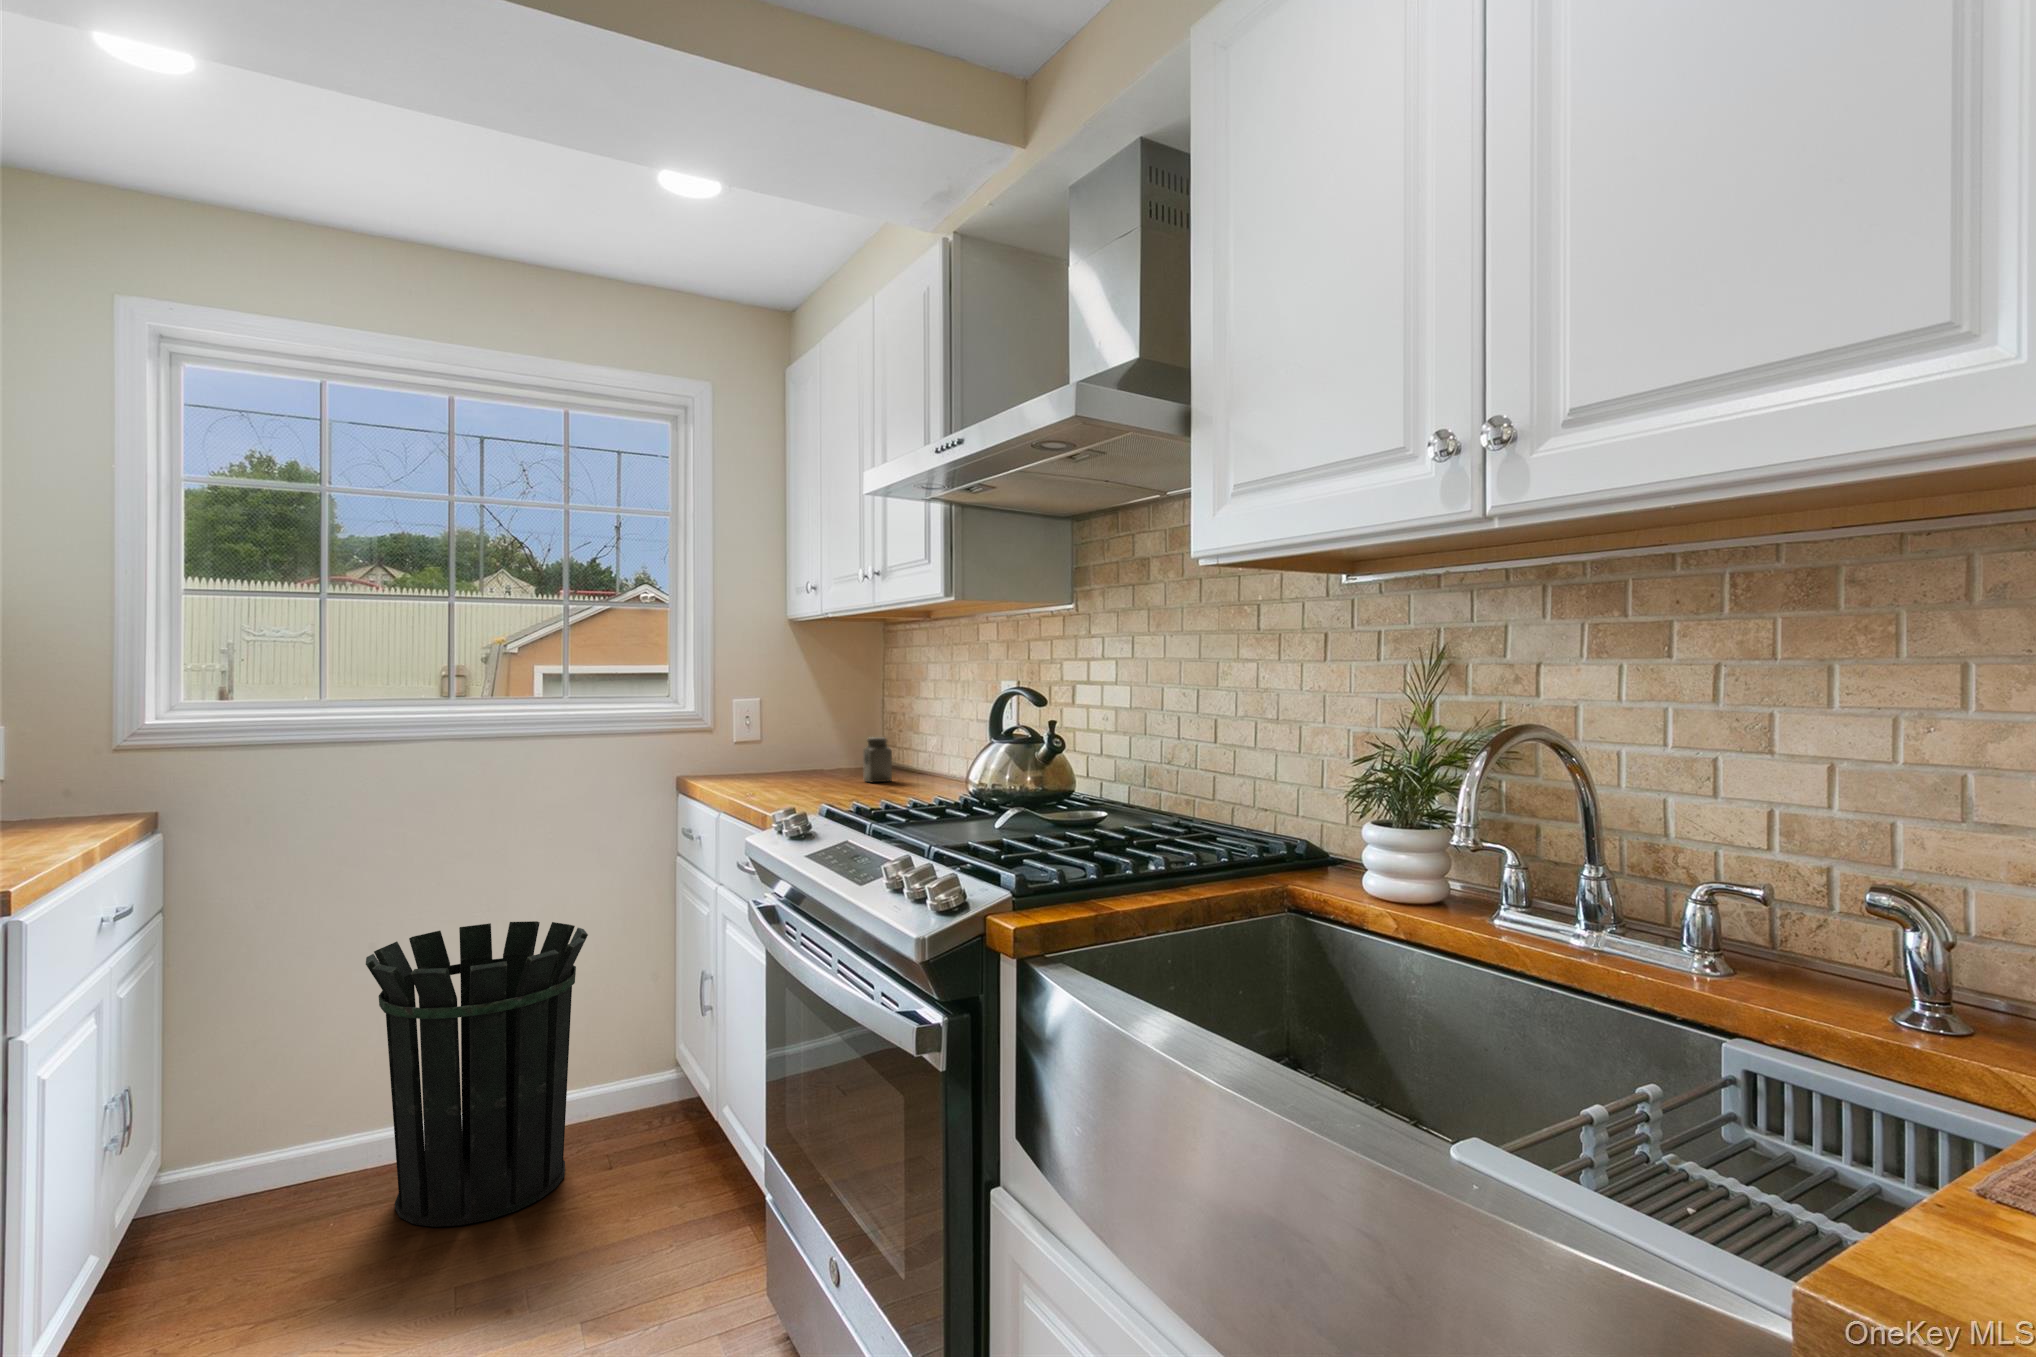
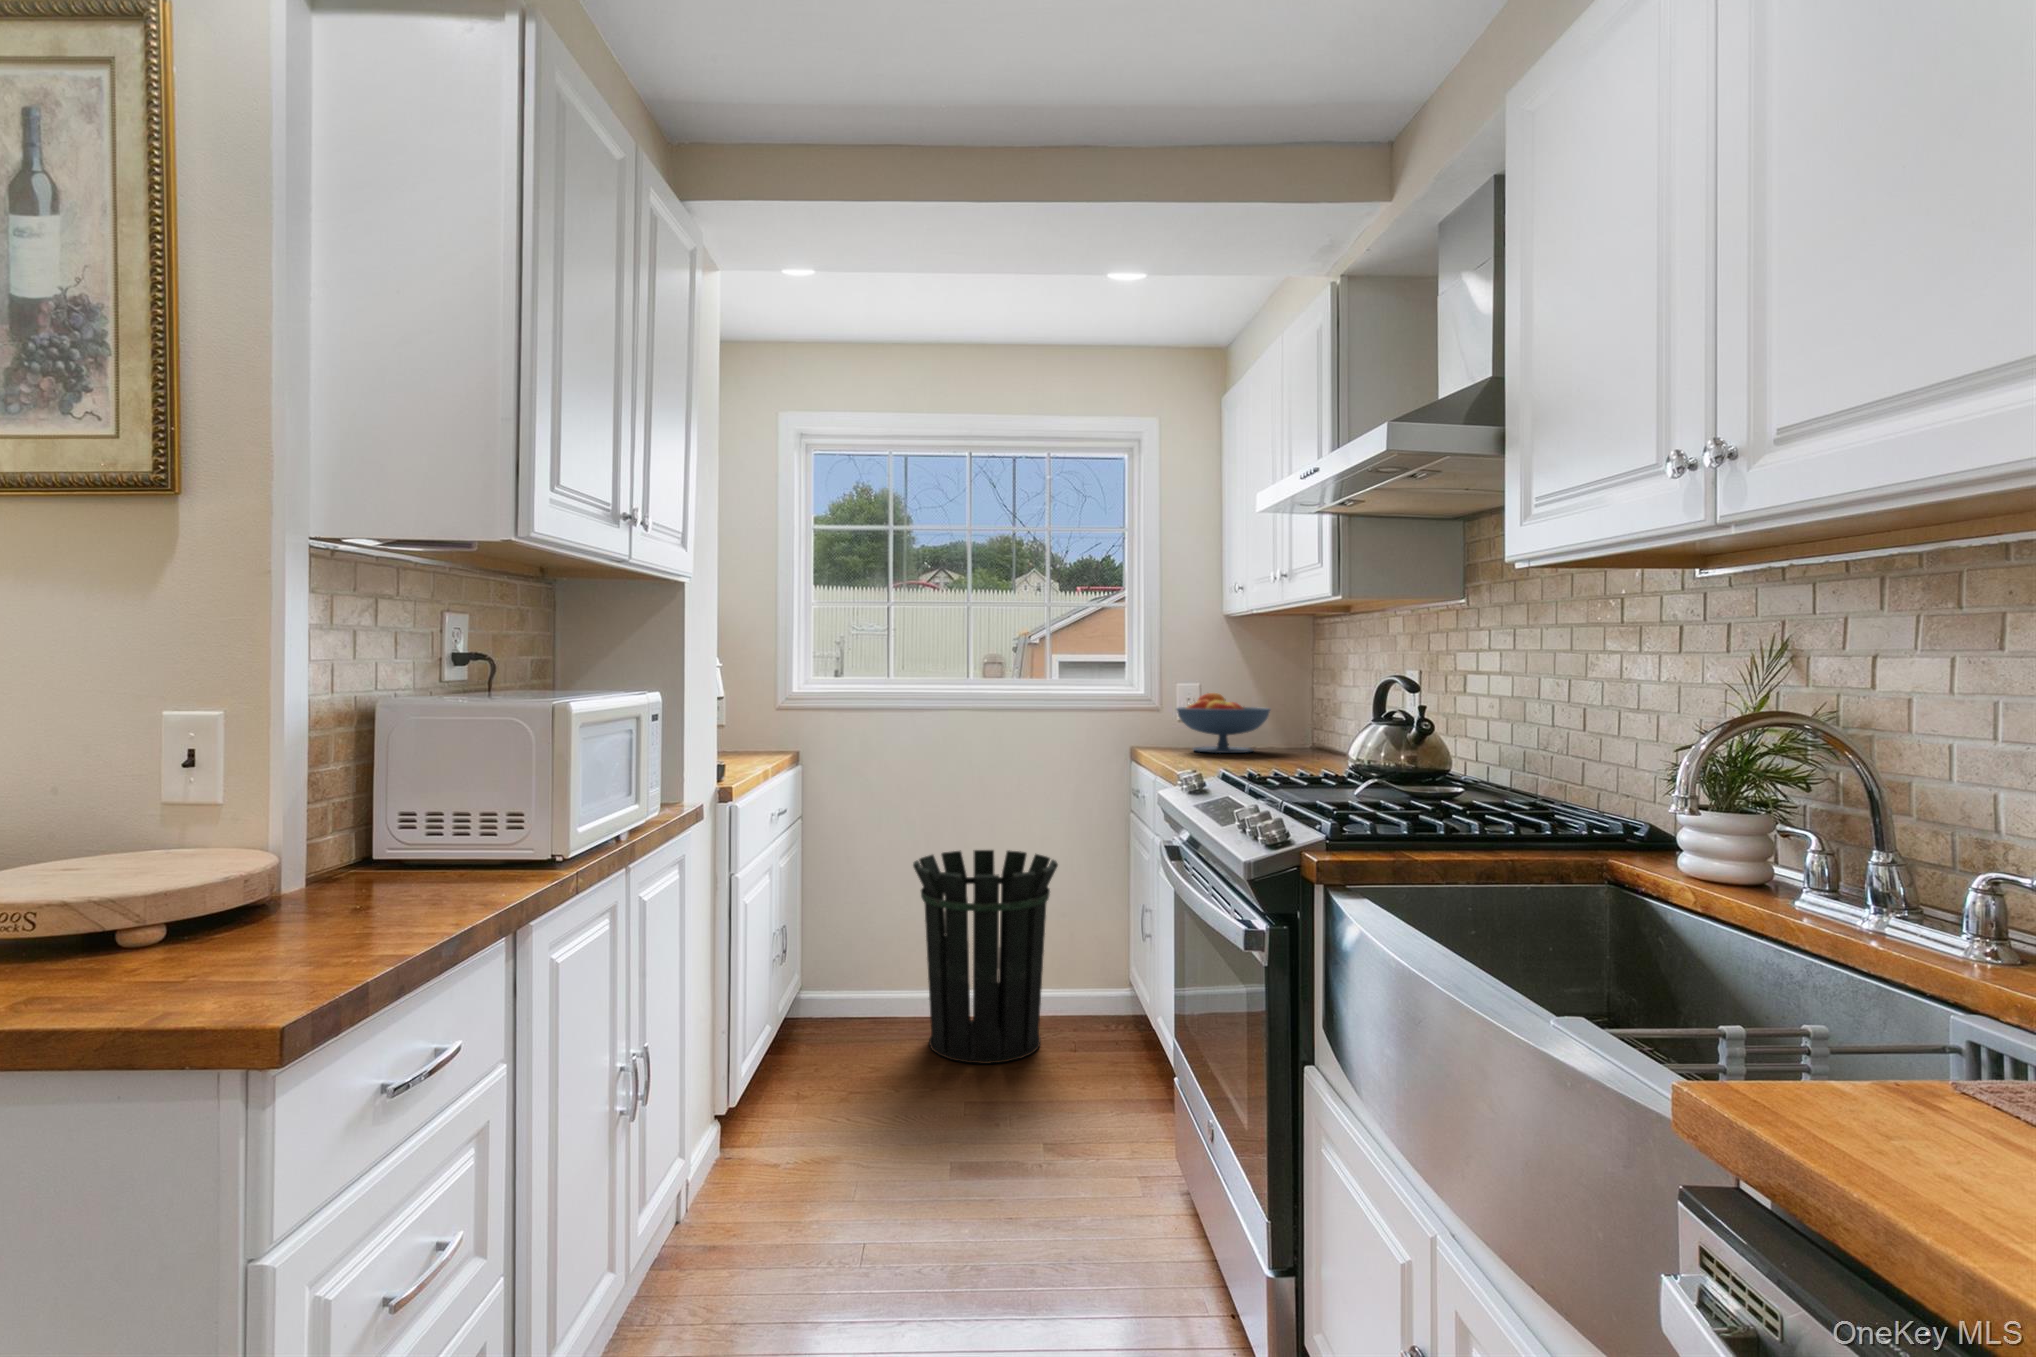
fruit bowl: none [735,708,846,778] -> present [1177,693,1270,753]
salt shaker: present [863,737,892,782] -> none [1280,720,1306,759]

